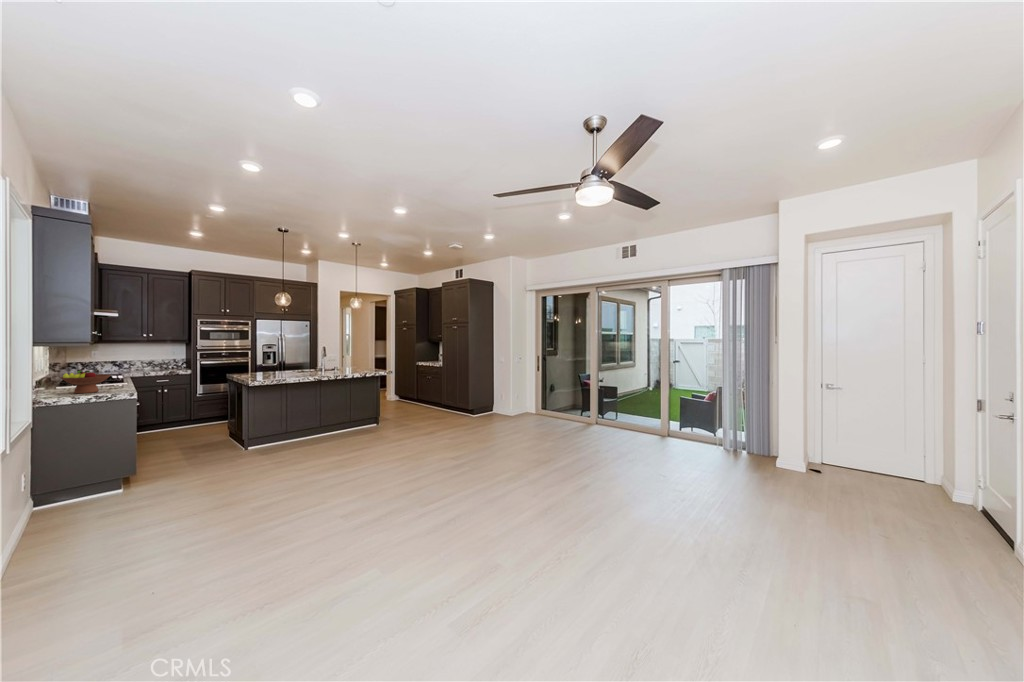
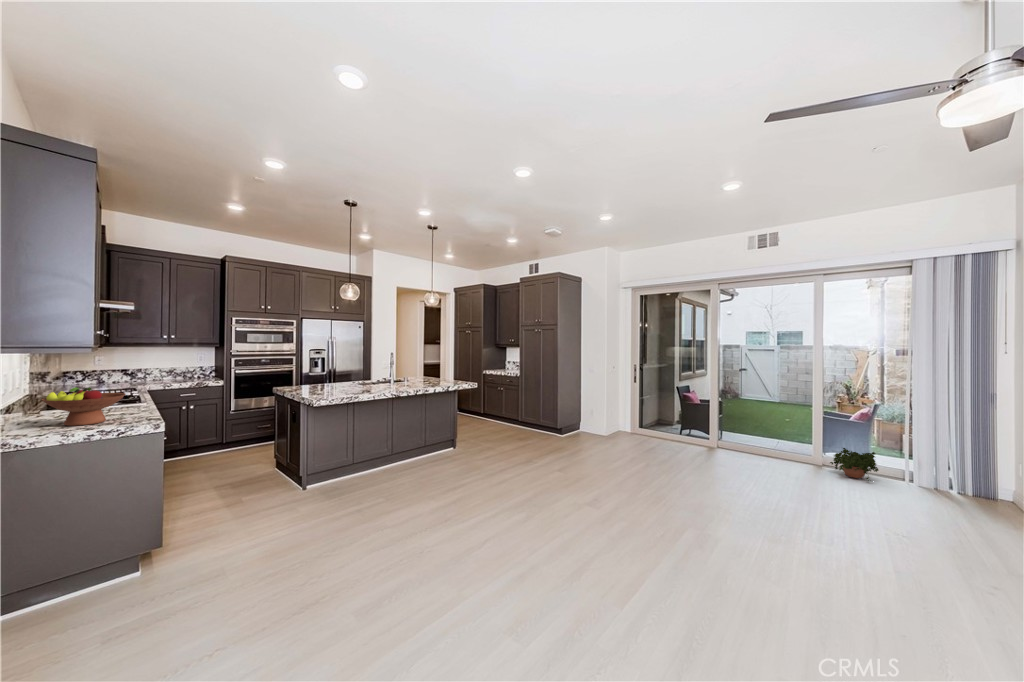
potted plant: none [651,418,682,442] -> present [830,448,878,479]

